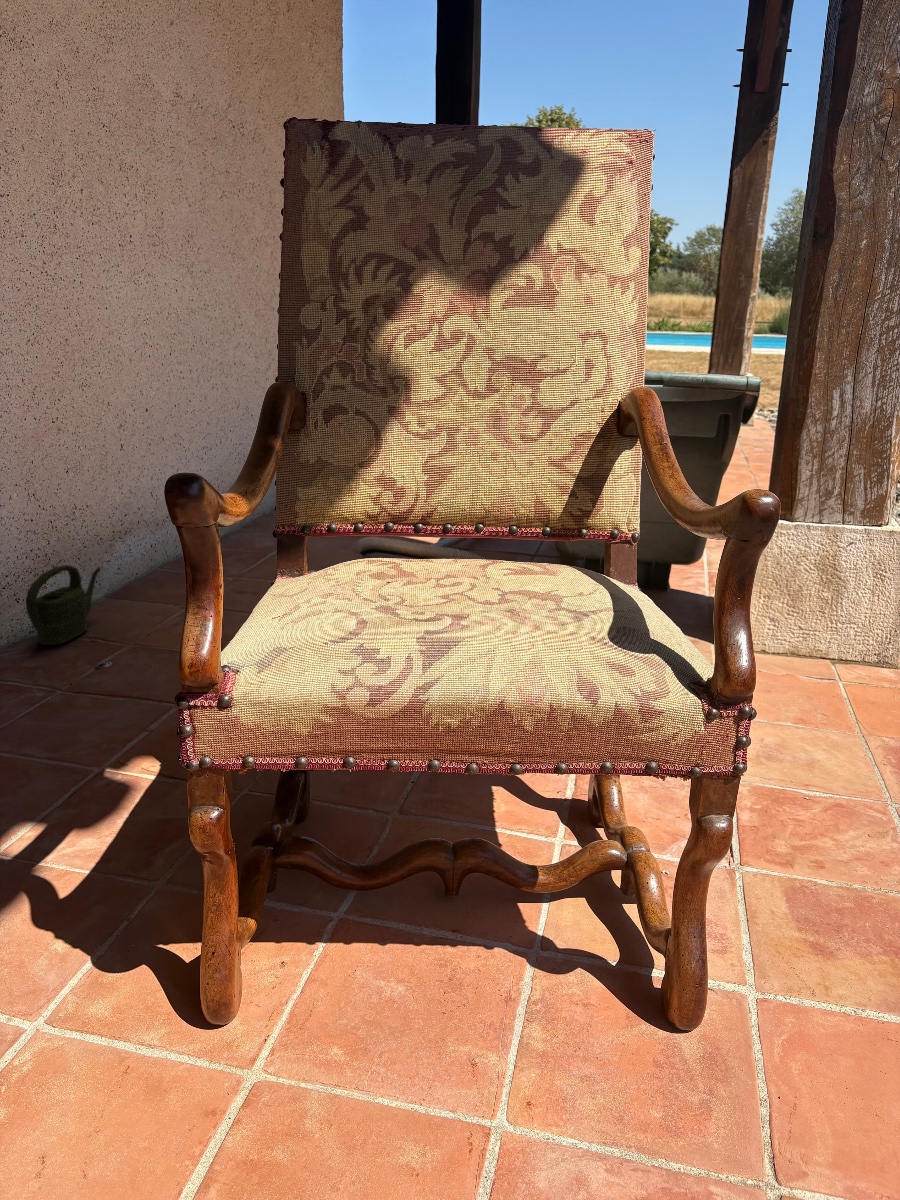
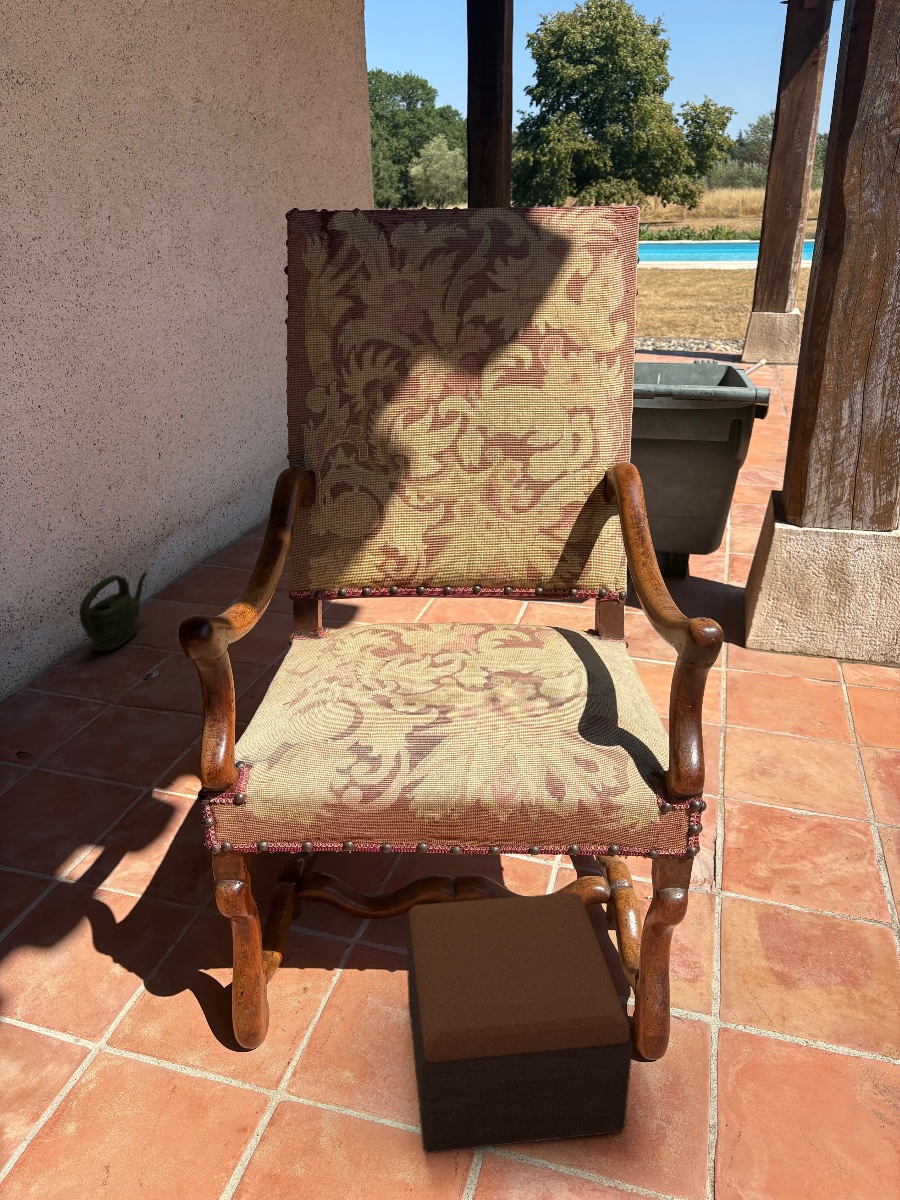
footstool: none [403,842,678,1131] -> present [406,892,633,1153]

